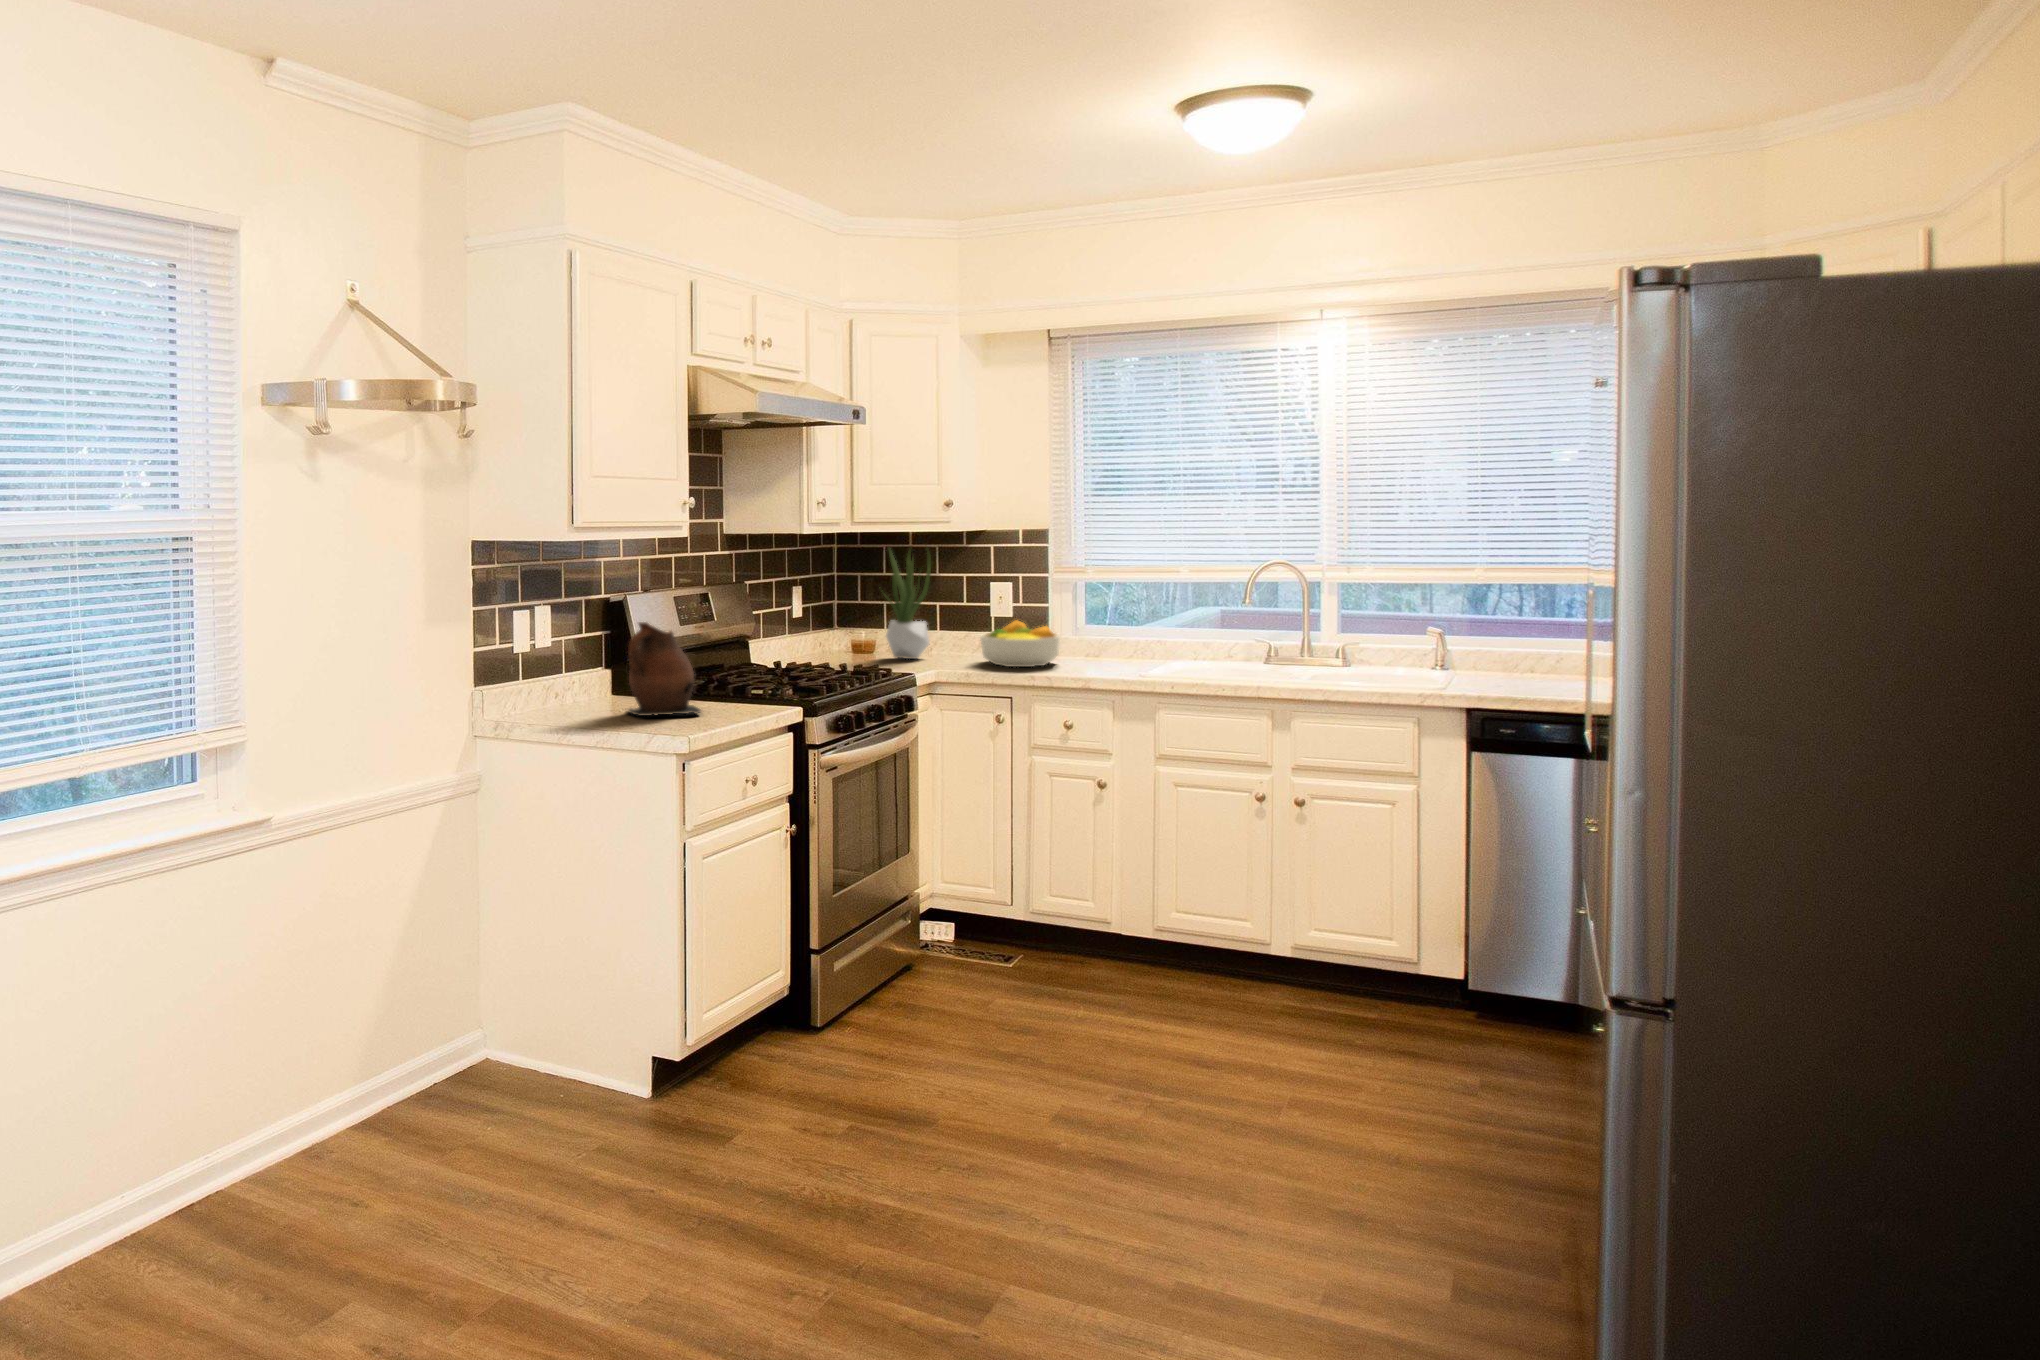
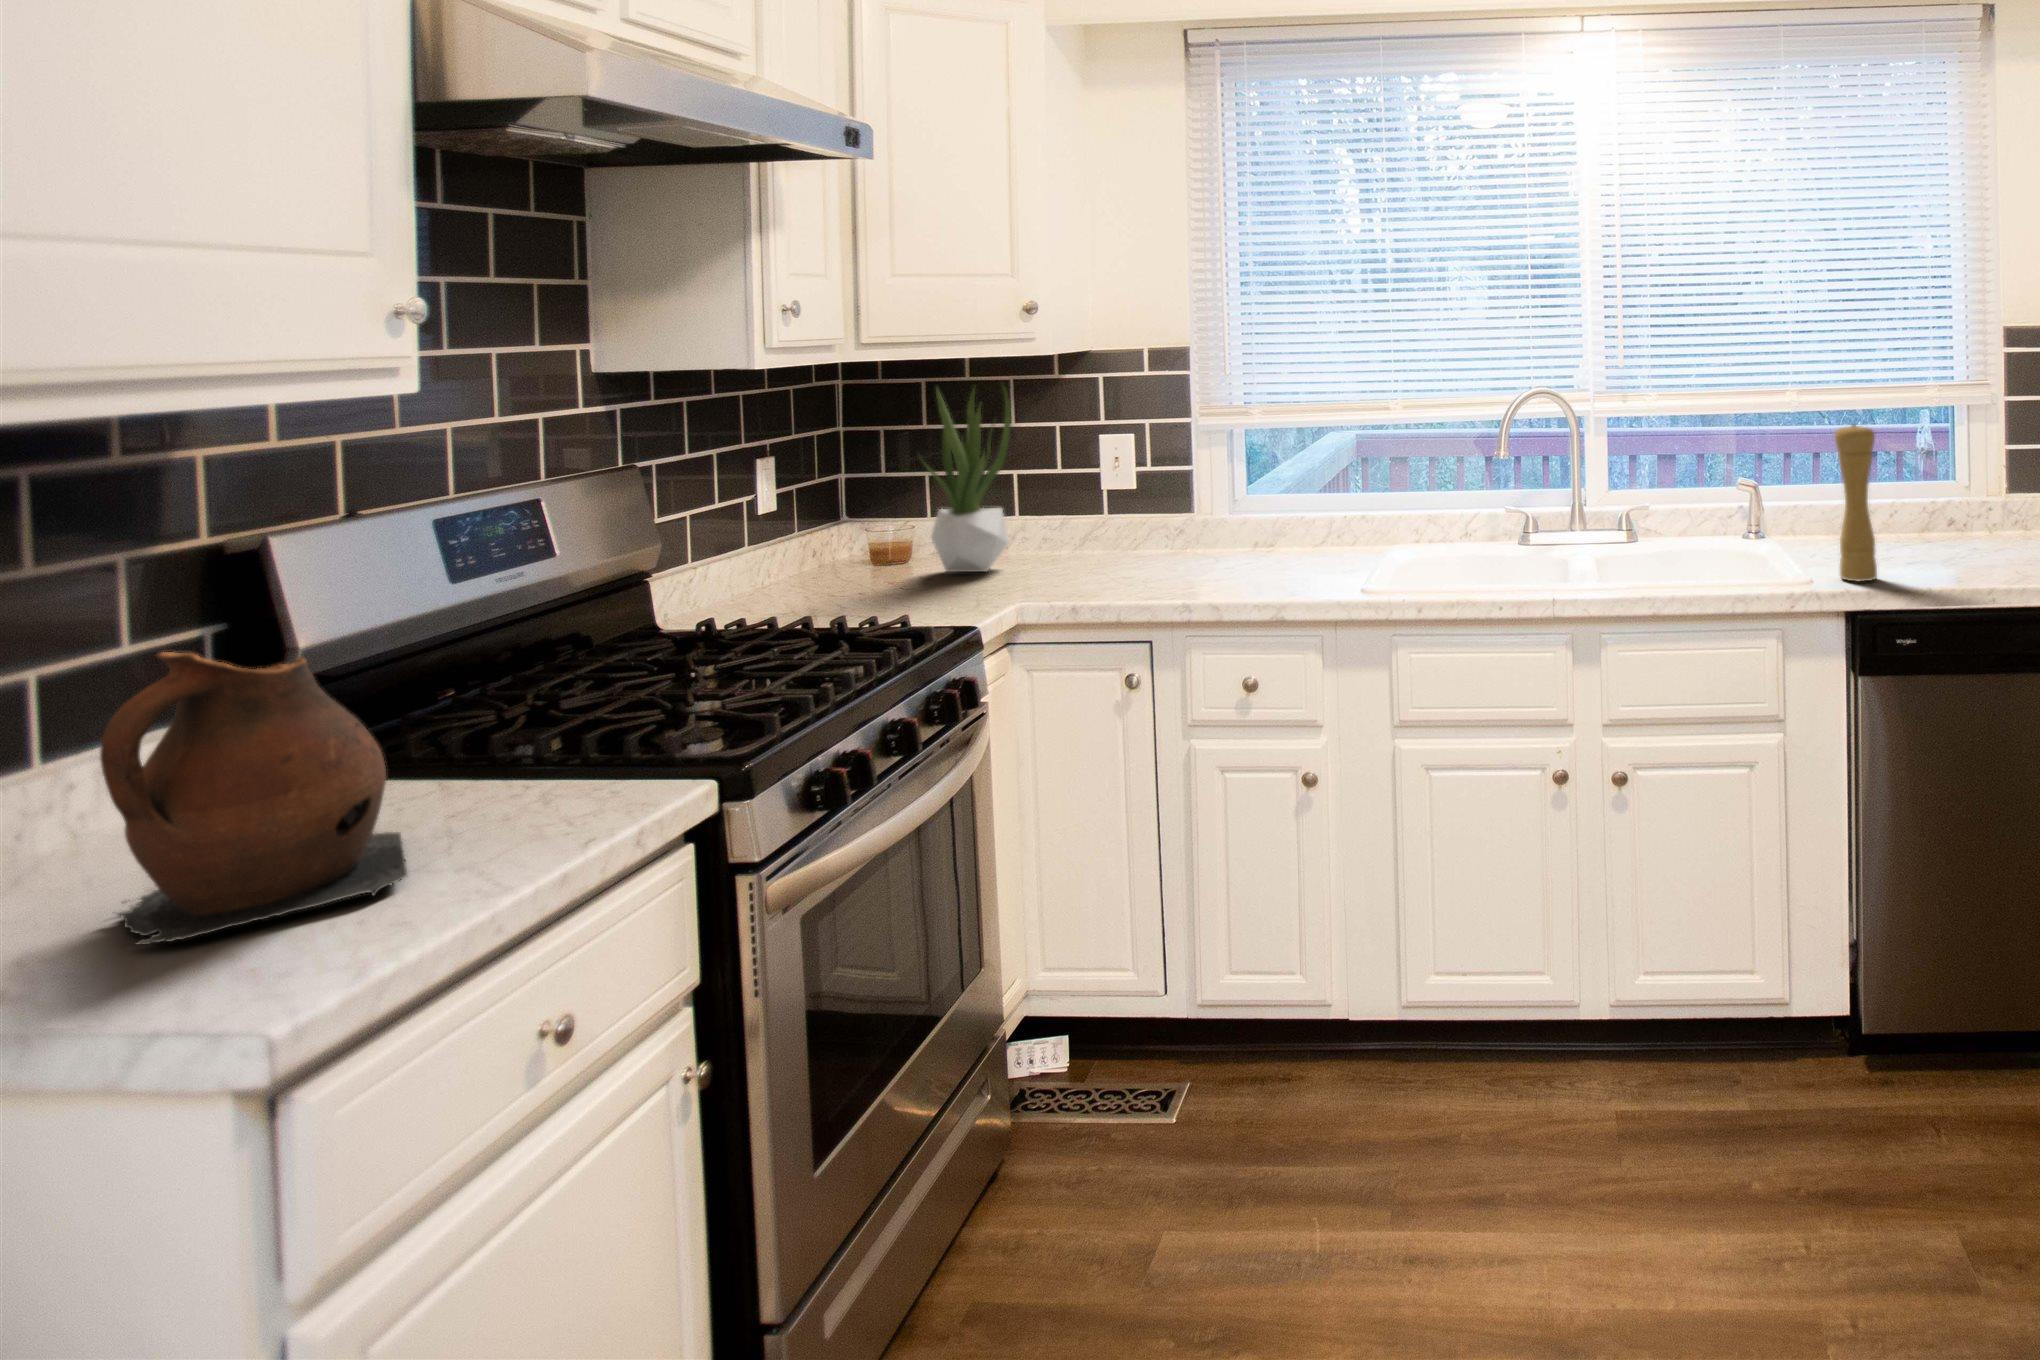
pepper mill: none [1500,578,1536,695] -> present [1835,424,1877,581]
fruit bowl: present [980,620,1060,667] -> none [1097,498,1221,579]

